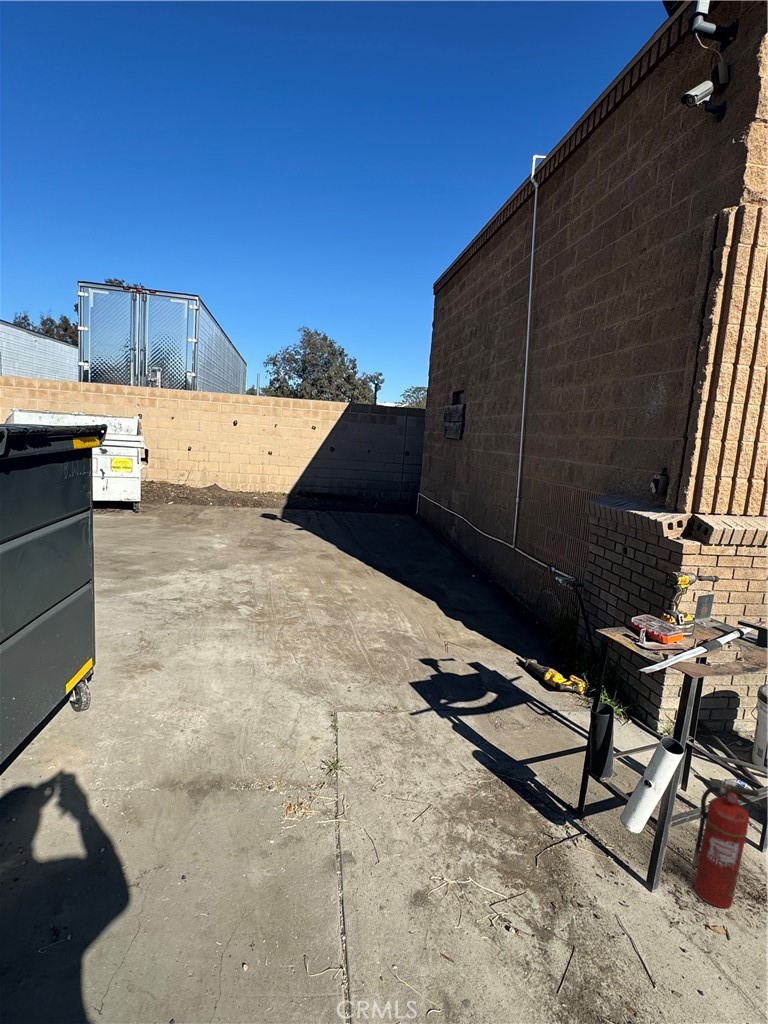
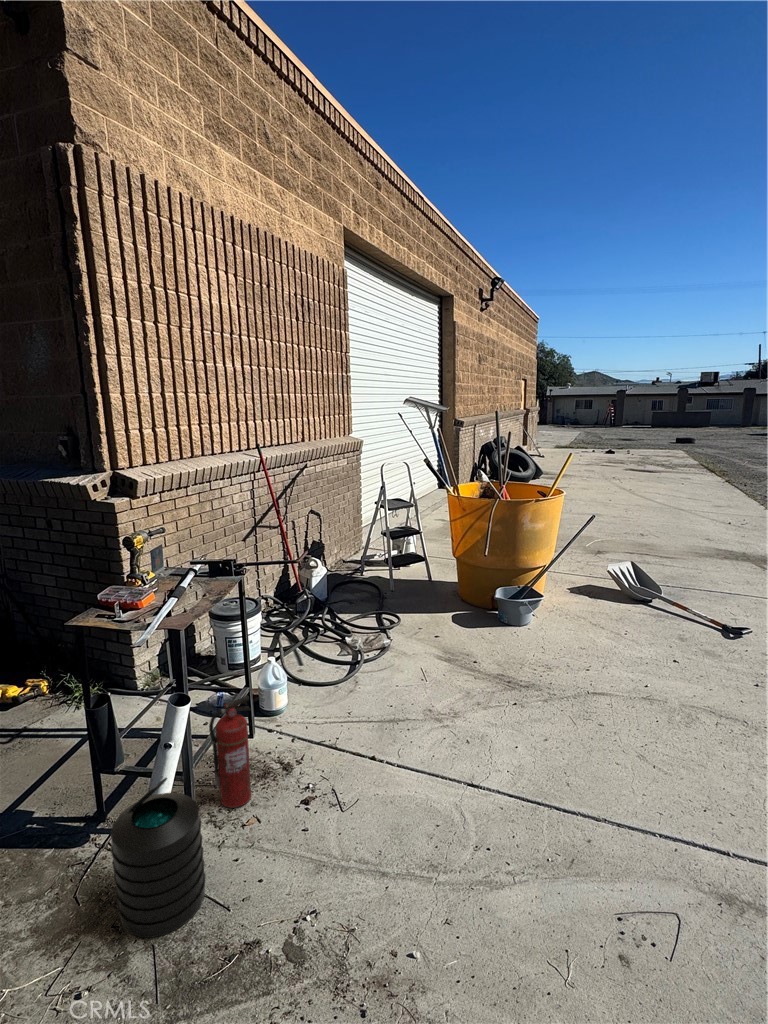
trash can: none [558,807,655,958] -> present [111,778,205,938]

